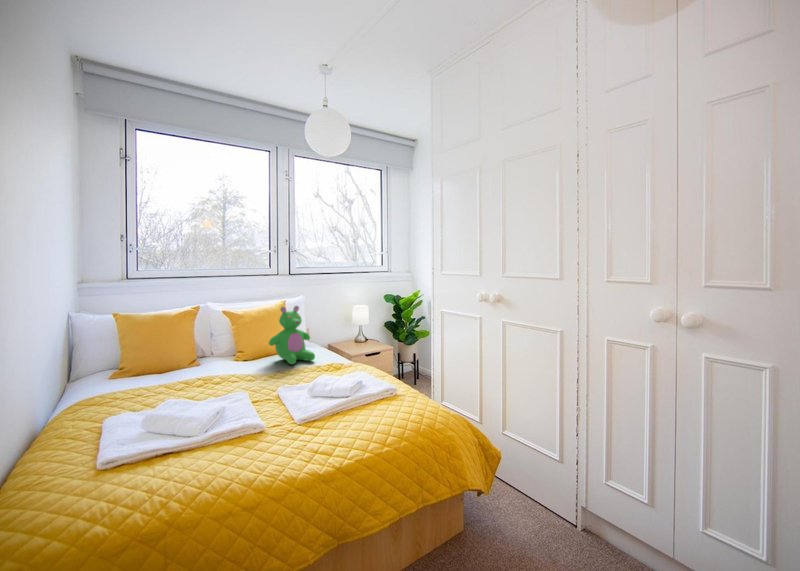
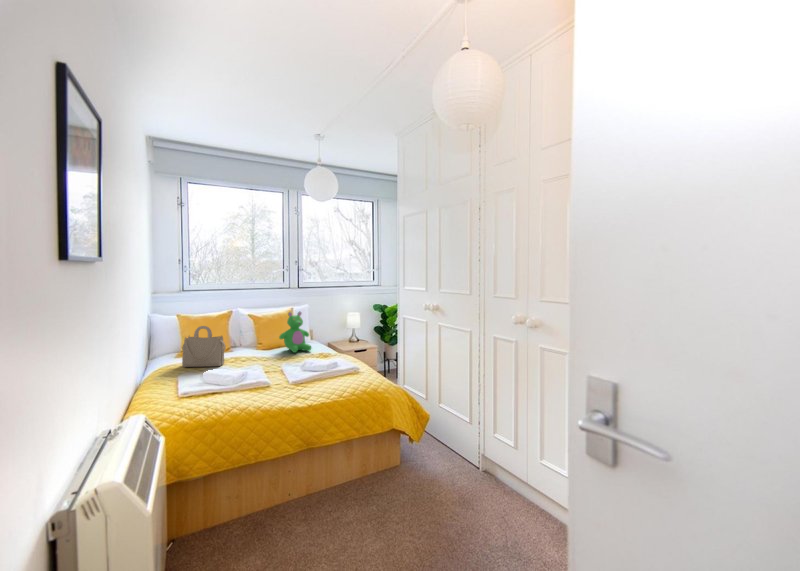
handbag: none [119,331,189,396] -> present [182,326,226,367]

